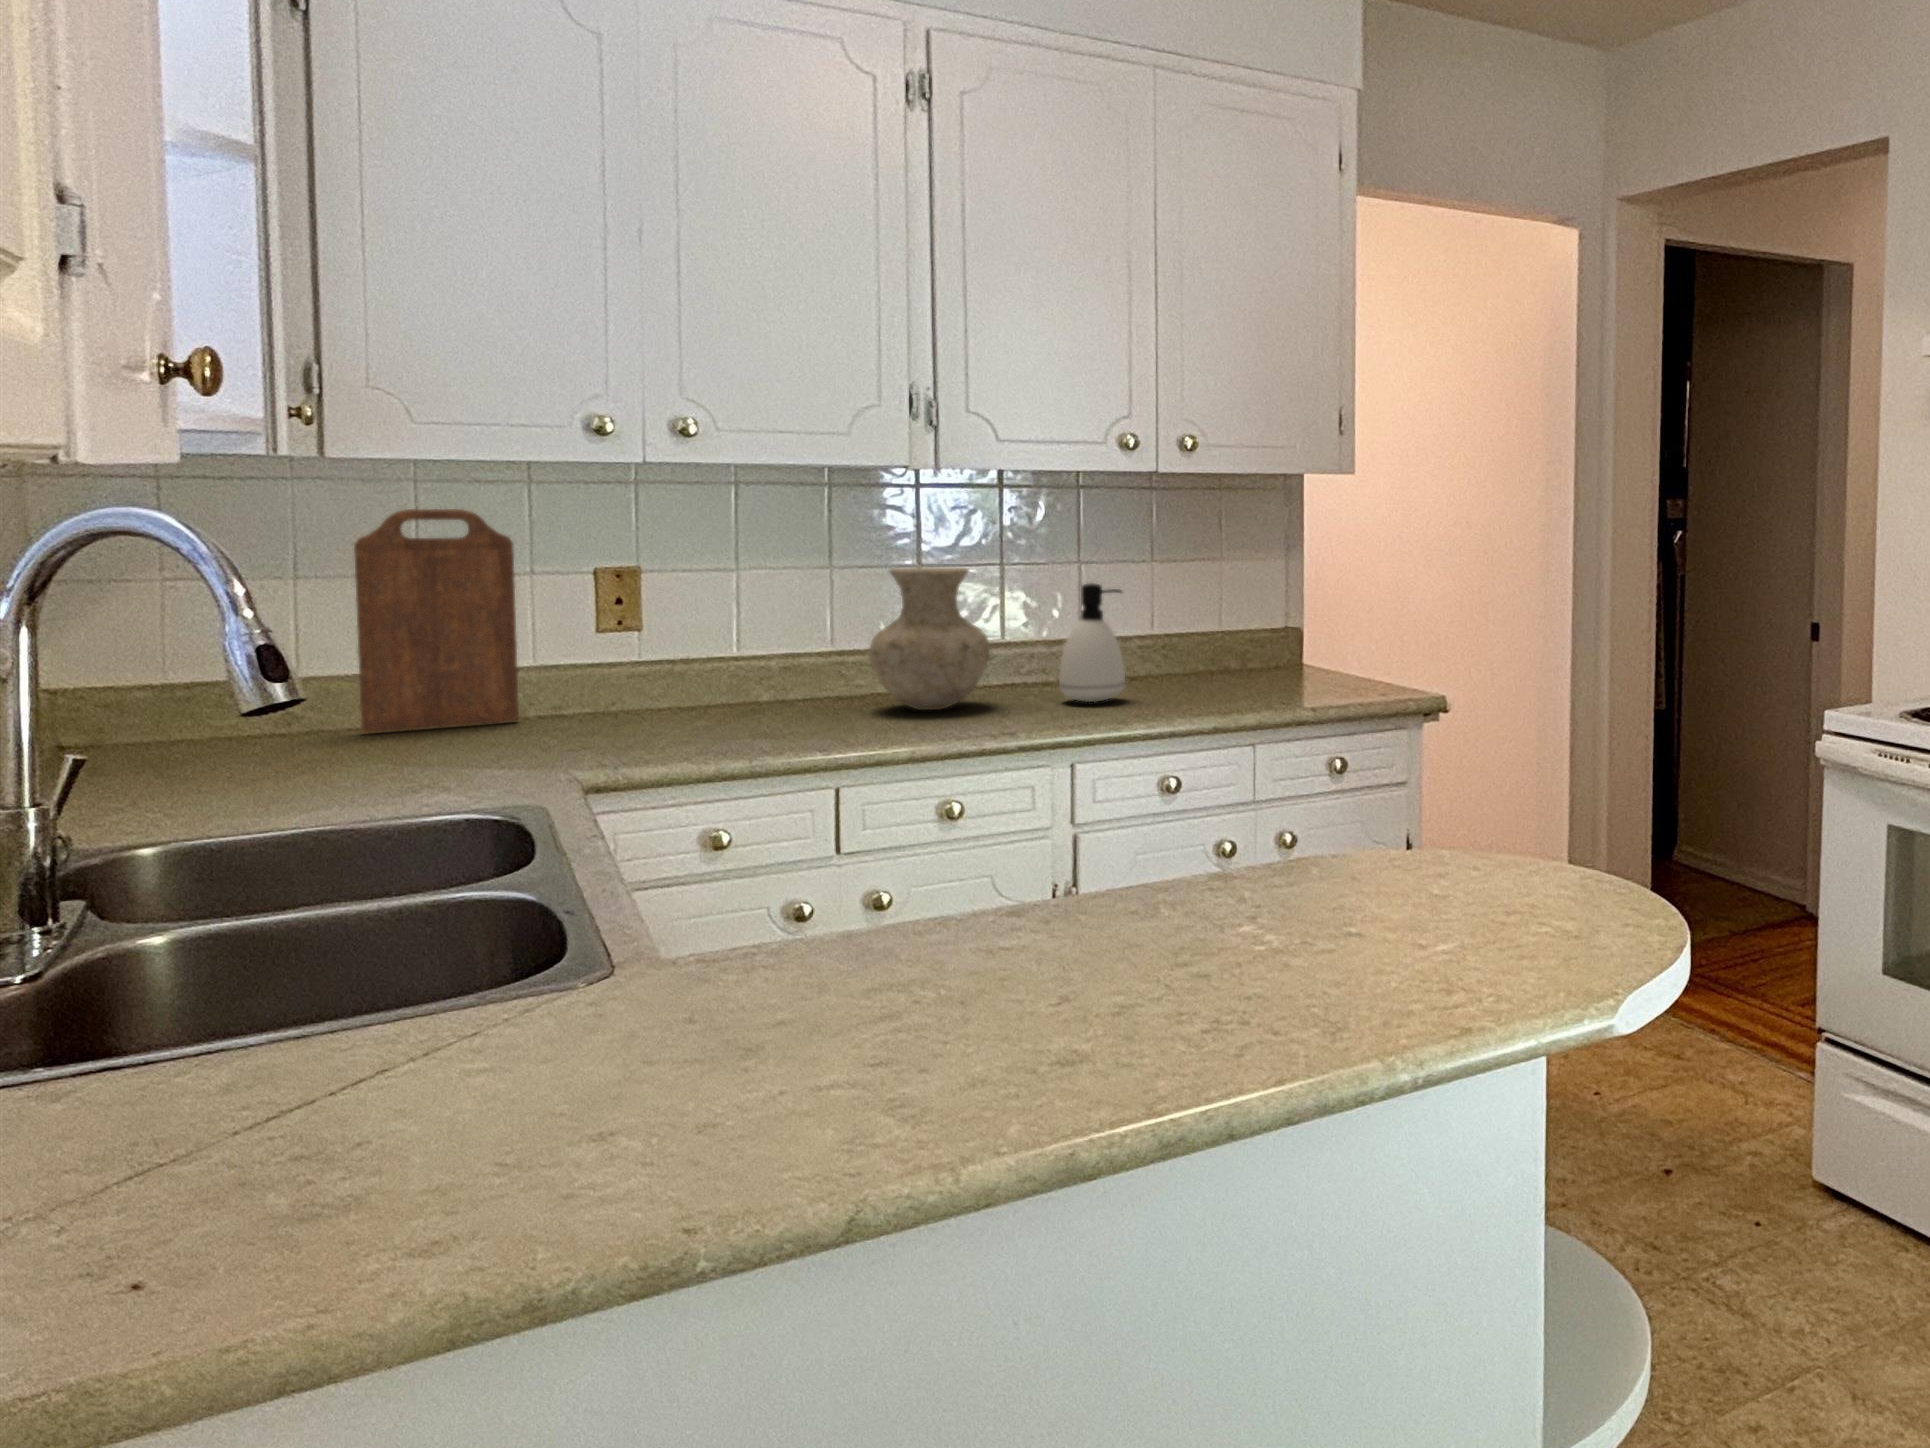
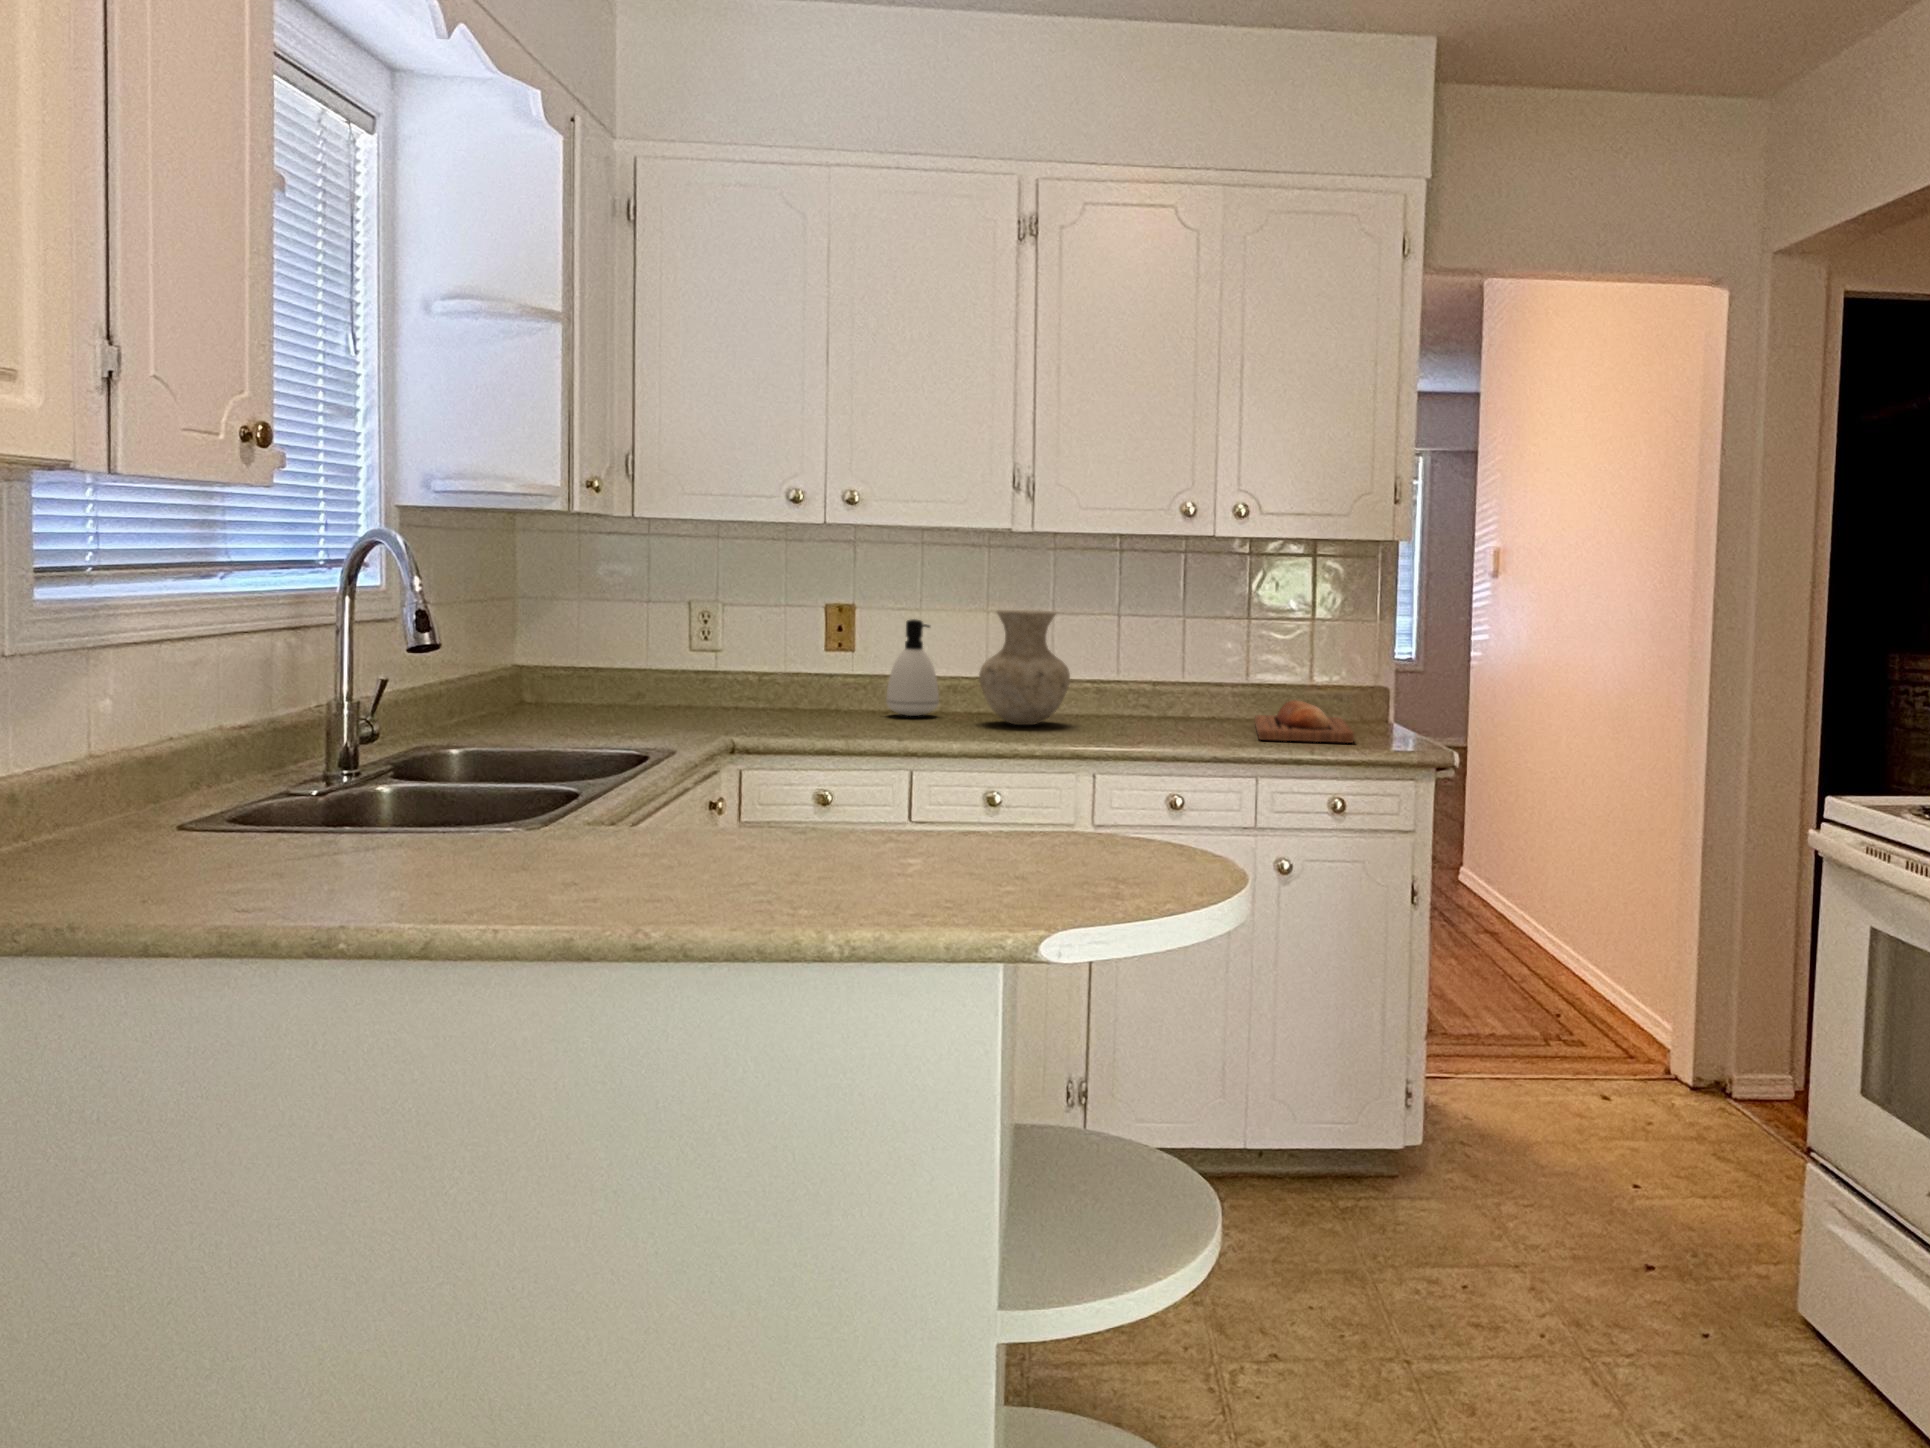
cutting board: present [354,509,519,733] -> none [674,556,767,709]
soap dispenser: present [1059,583,1125,702] -> present [887,619,939,716]
bread loaf: none [1185,652,1337,702] -> present [1255,700,1354,743]

